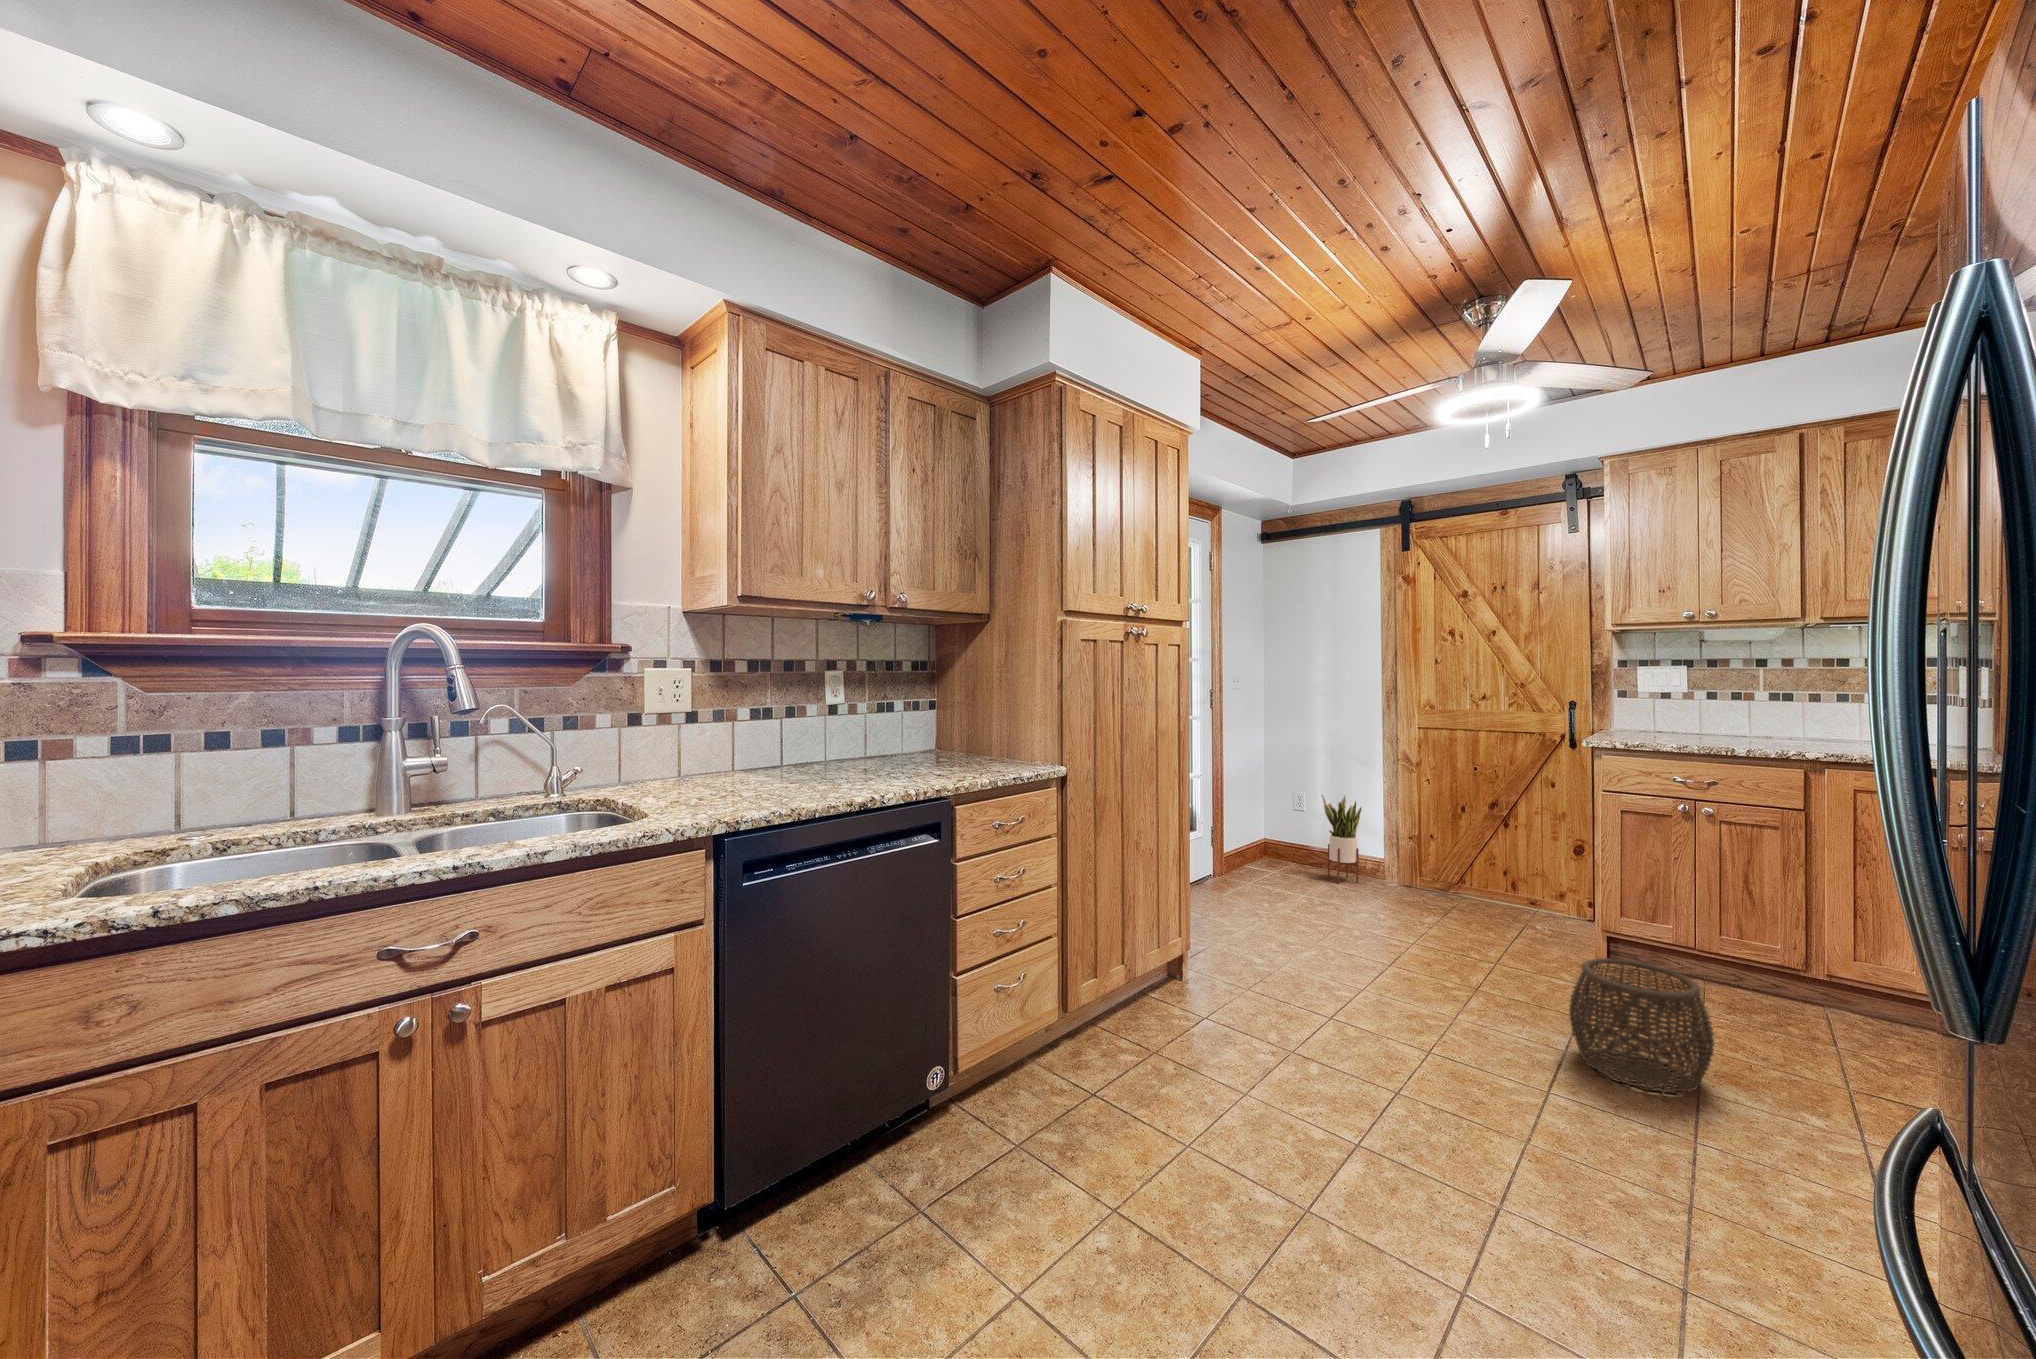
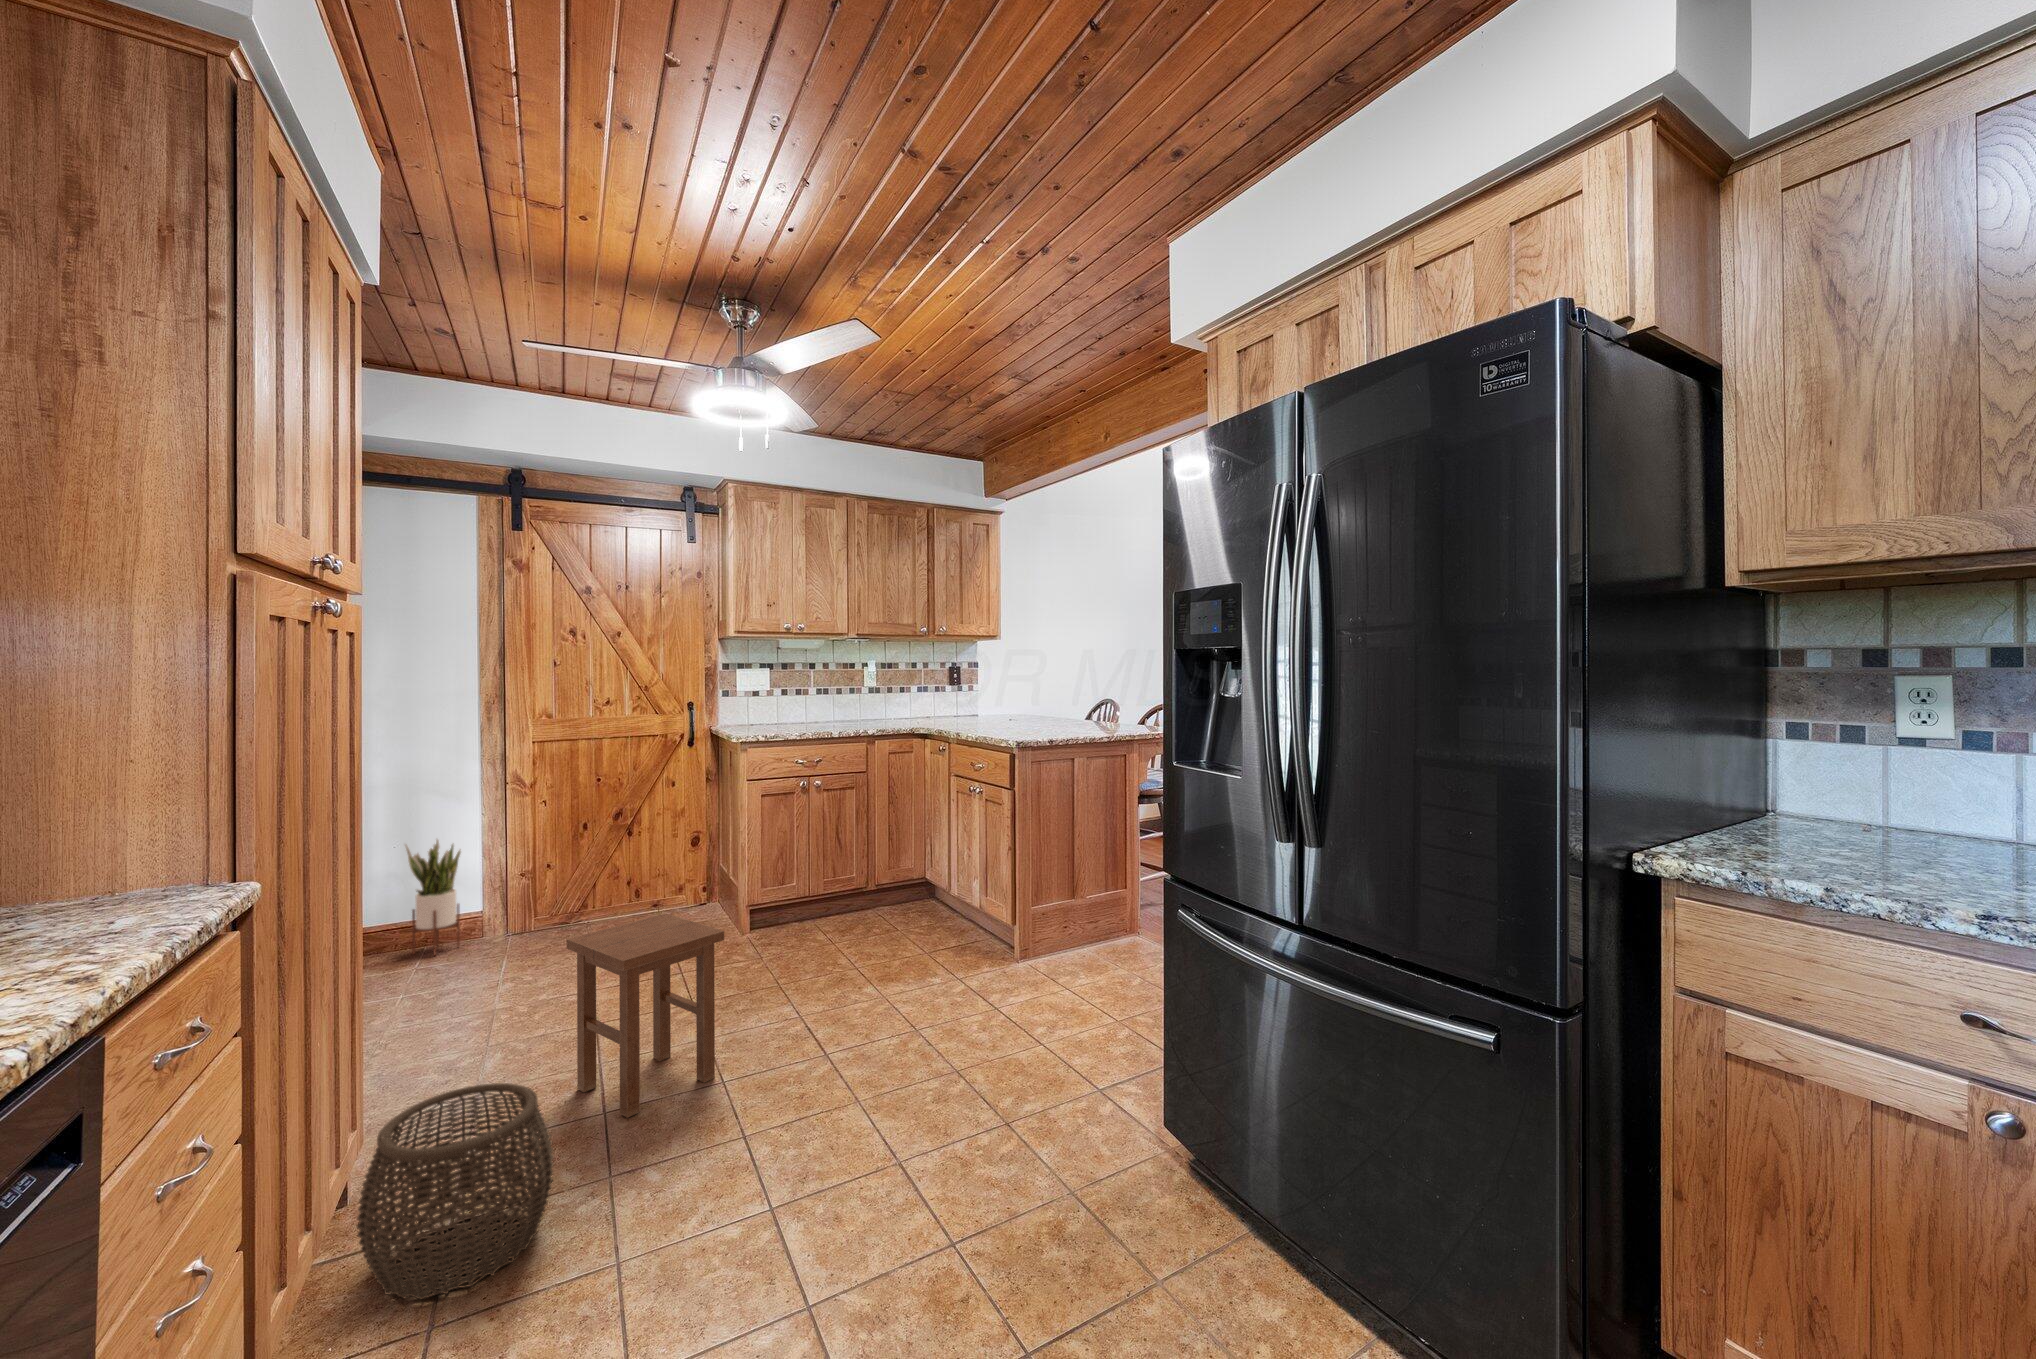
stool: none [1322,878,1434,1044] -> present [566,914,724,1118]
woven basket: present [1569,958,1714,1094] -> present [357,1083,554,1299]

